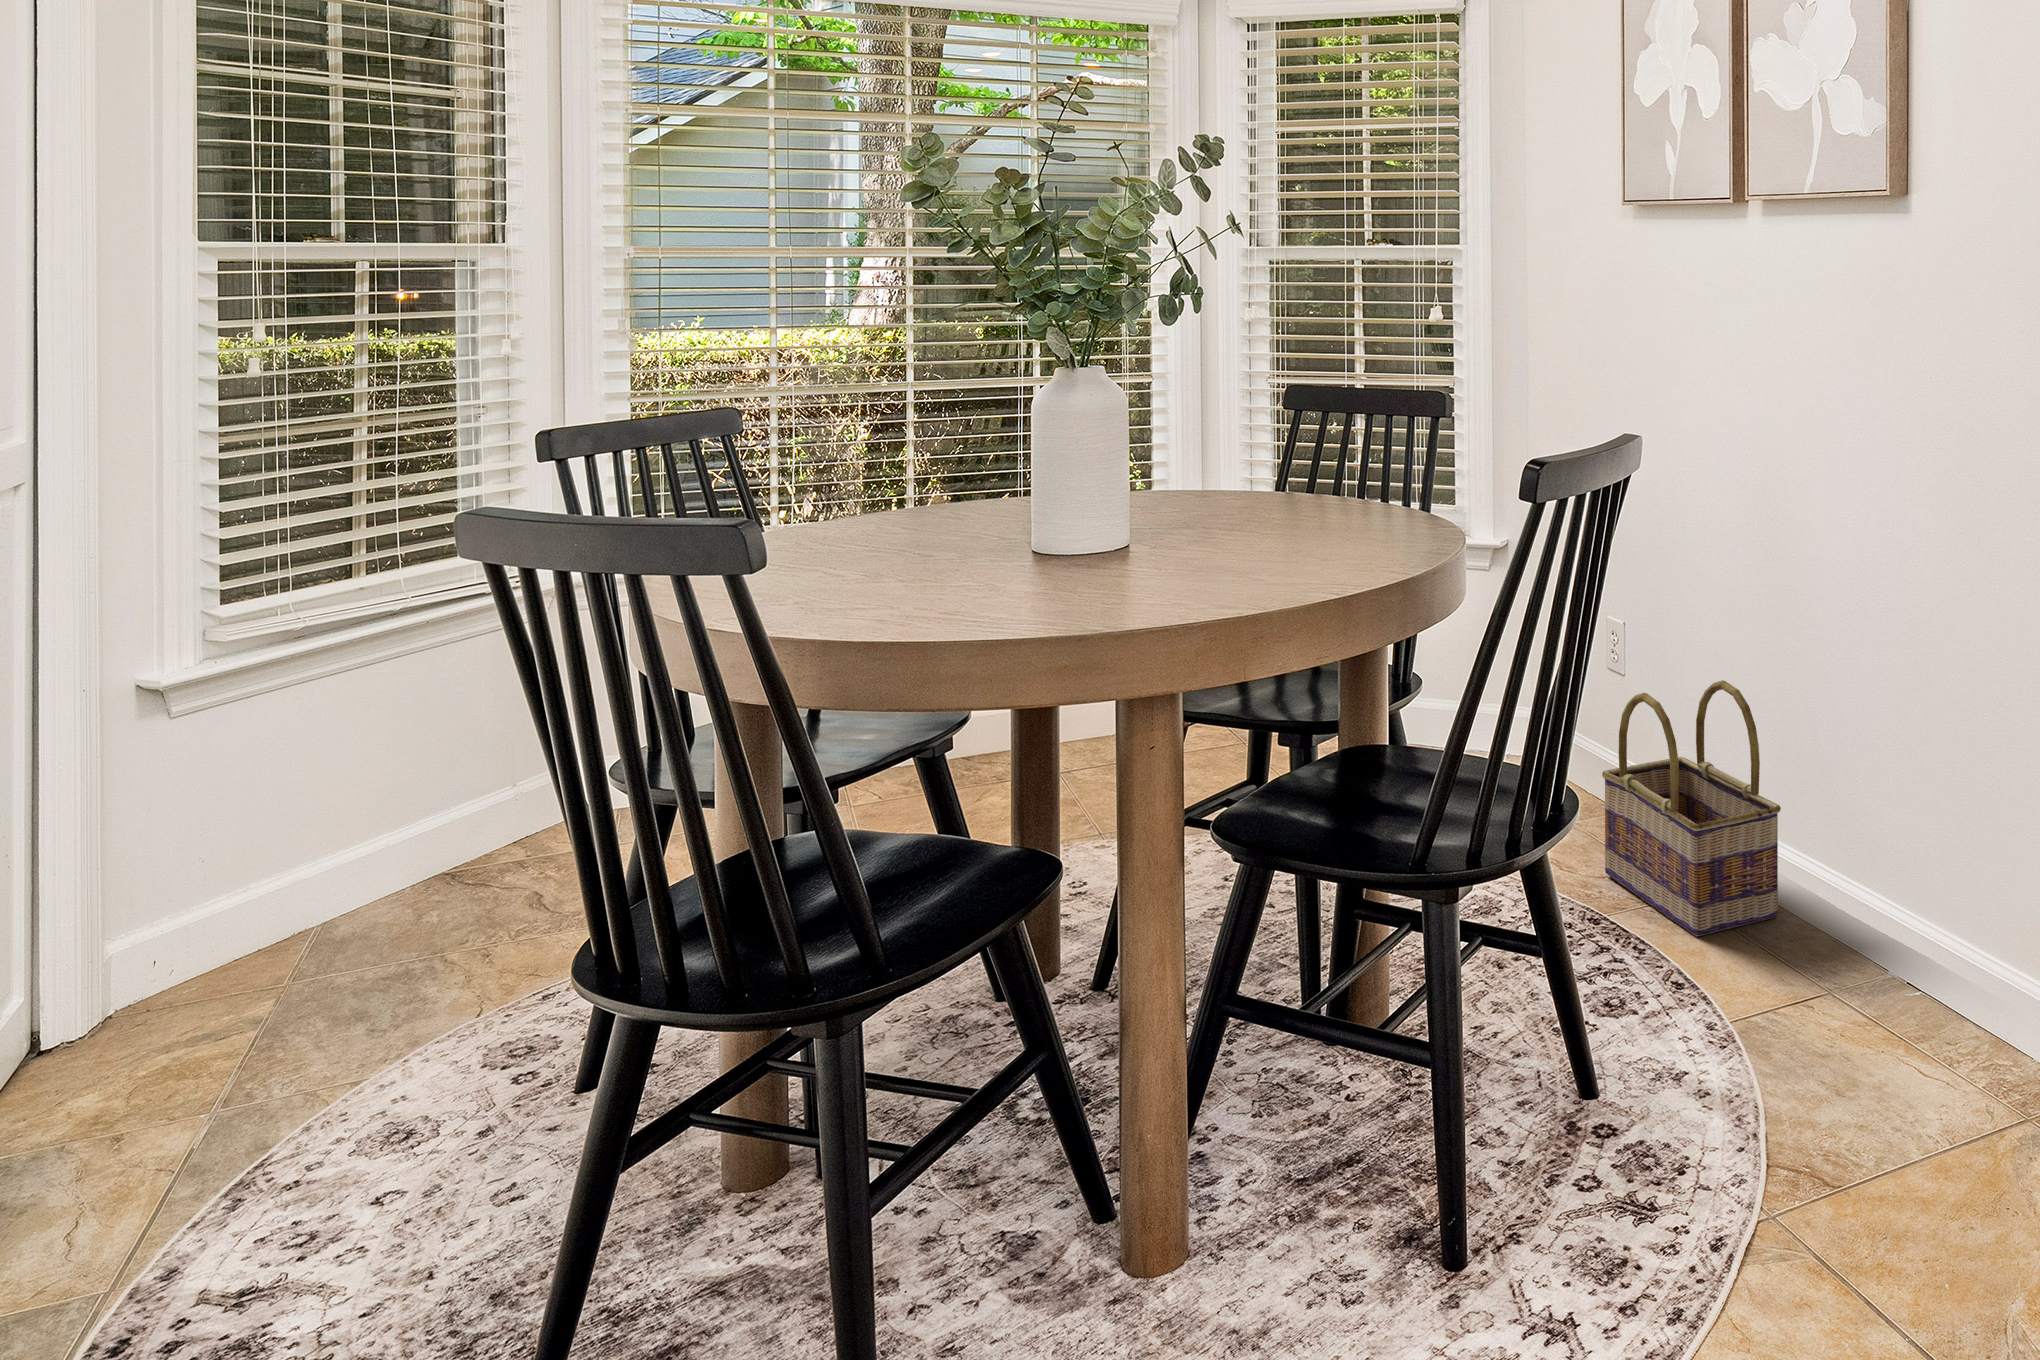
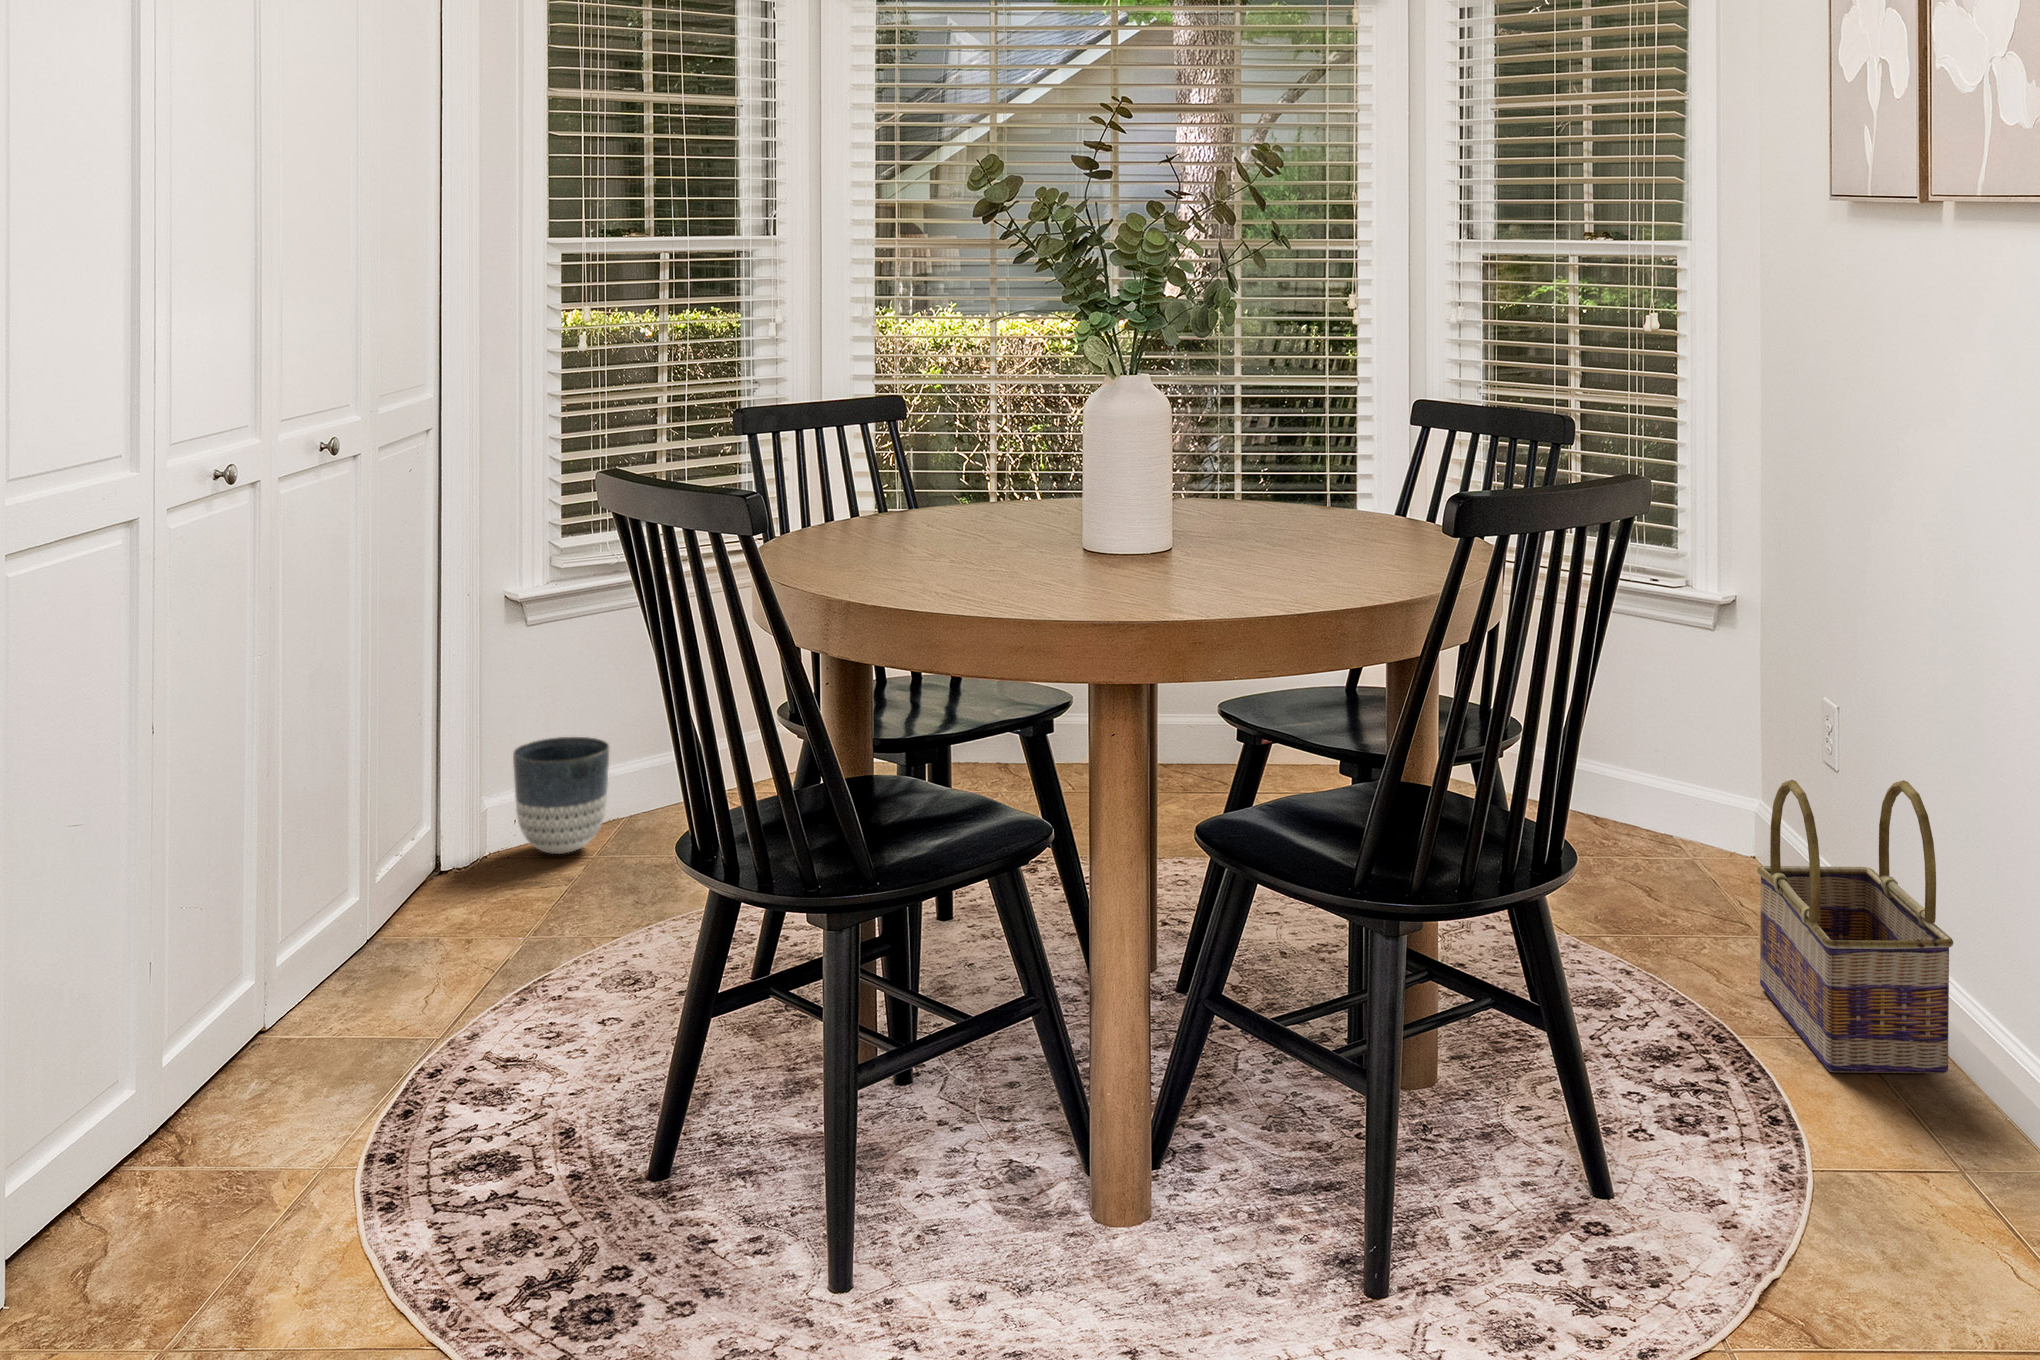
planter: none [149,847,301,1001] -> present [513,737,609,854]

